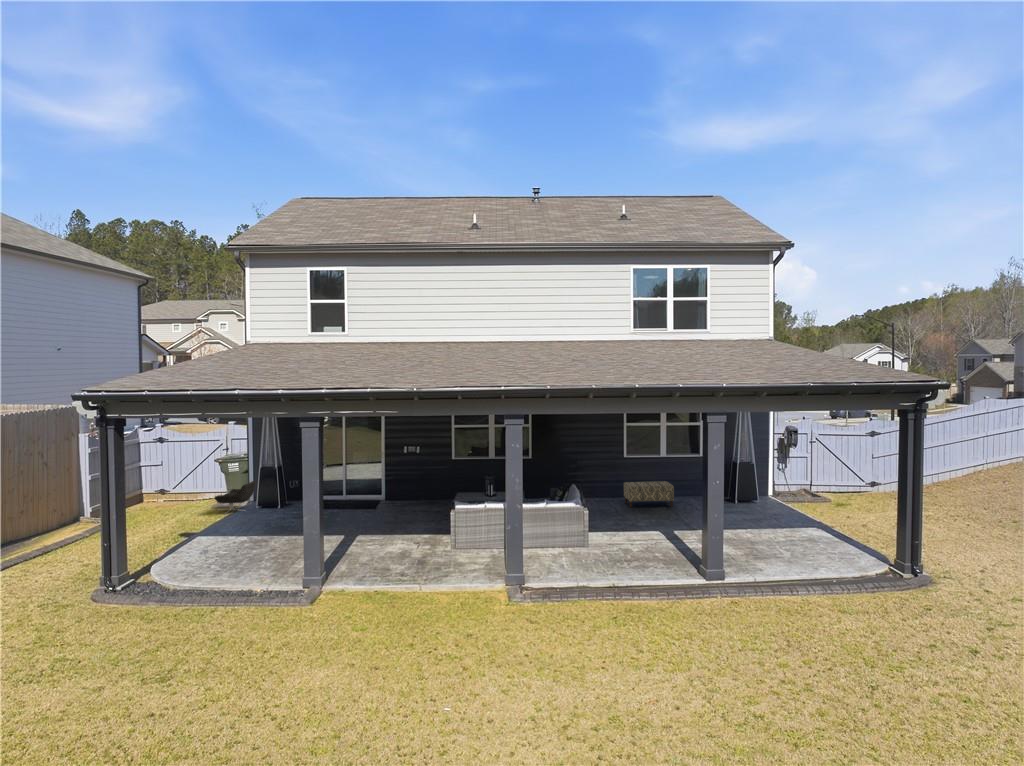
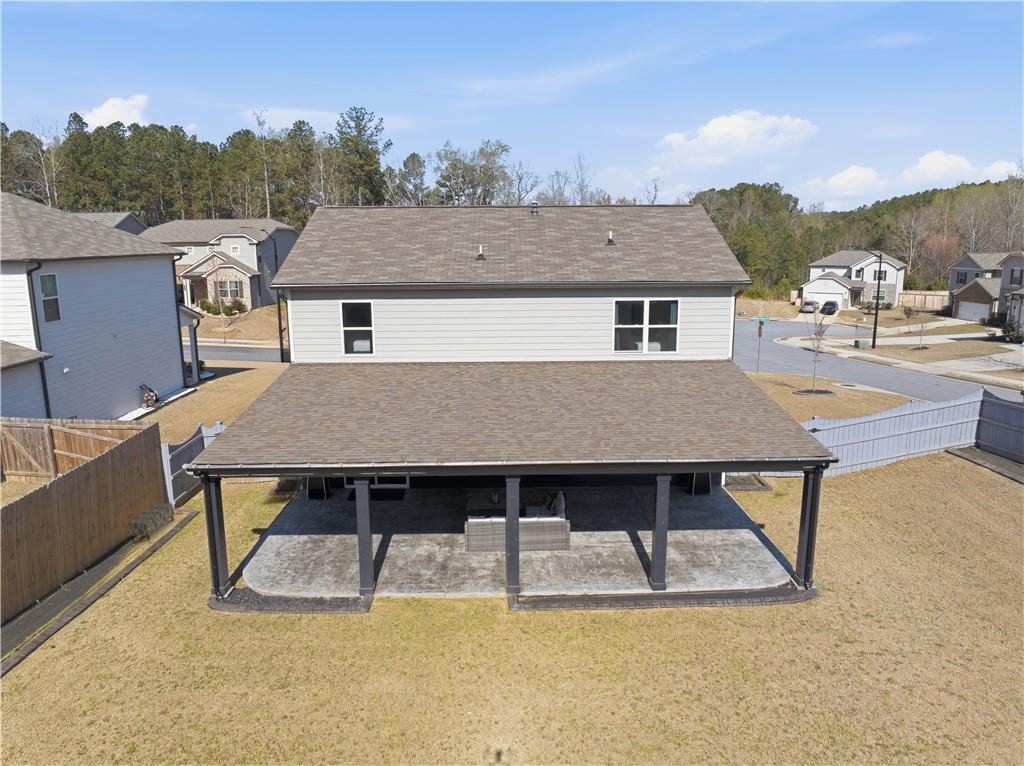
bench: present [624,481,674,508] -> present [127,503,174,541]

